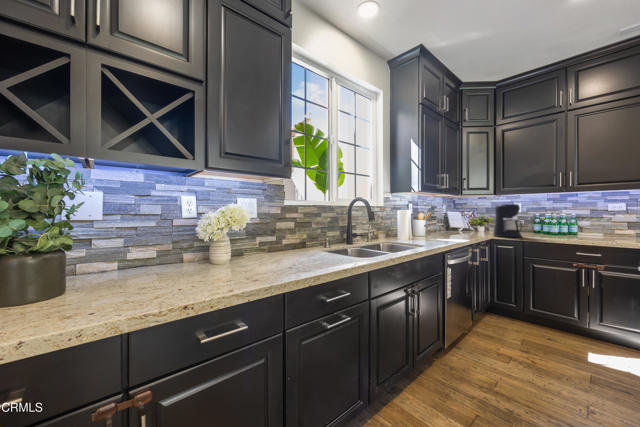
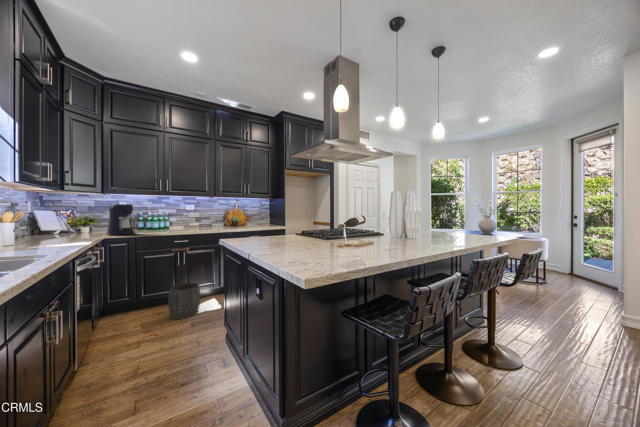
woven basket: none [559,311,615,368] -> present [168,282,200,319]

